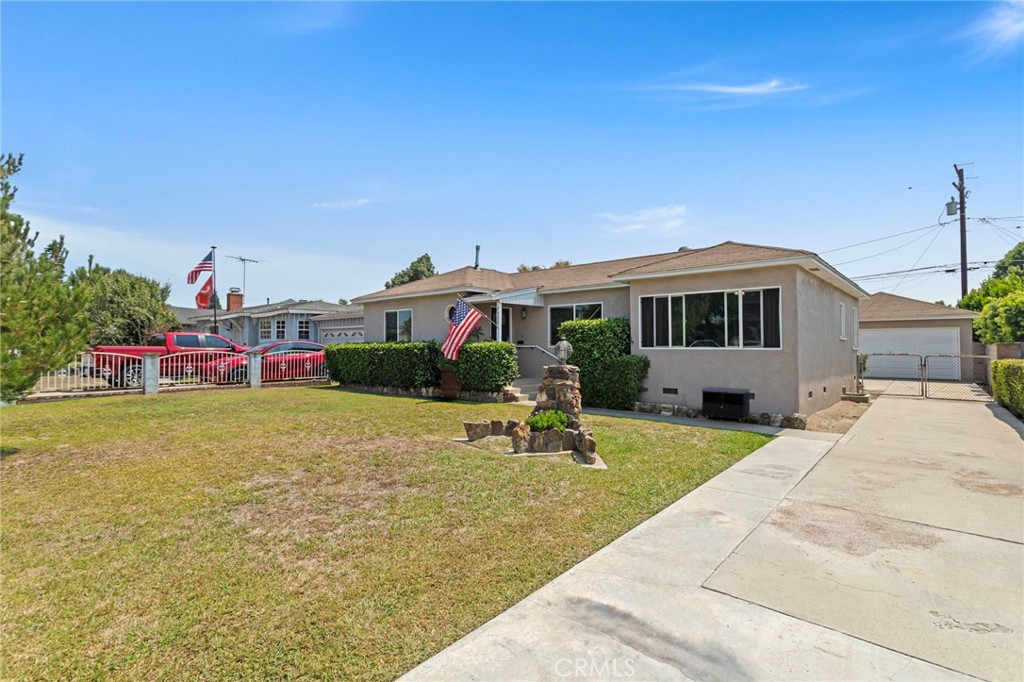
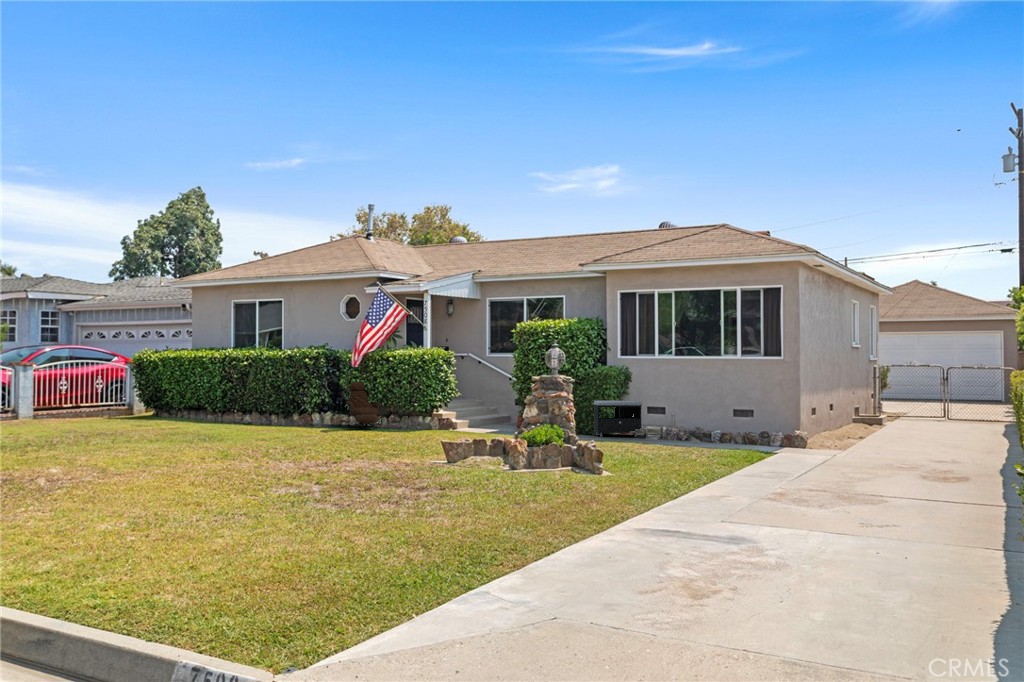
storage bench: present [702,387,750,421] -> present [593,401,642,437]

